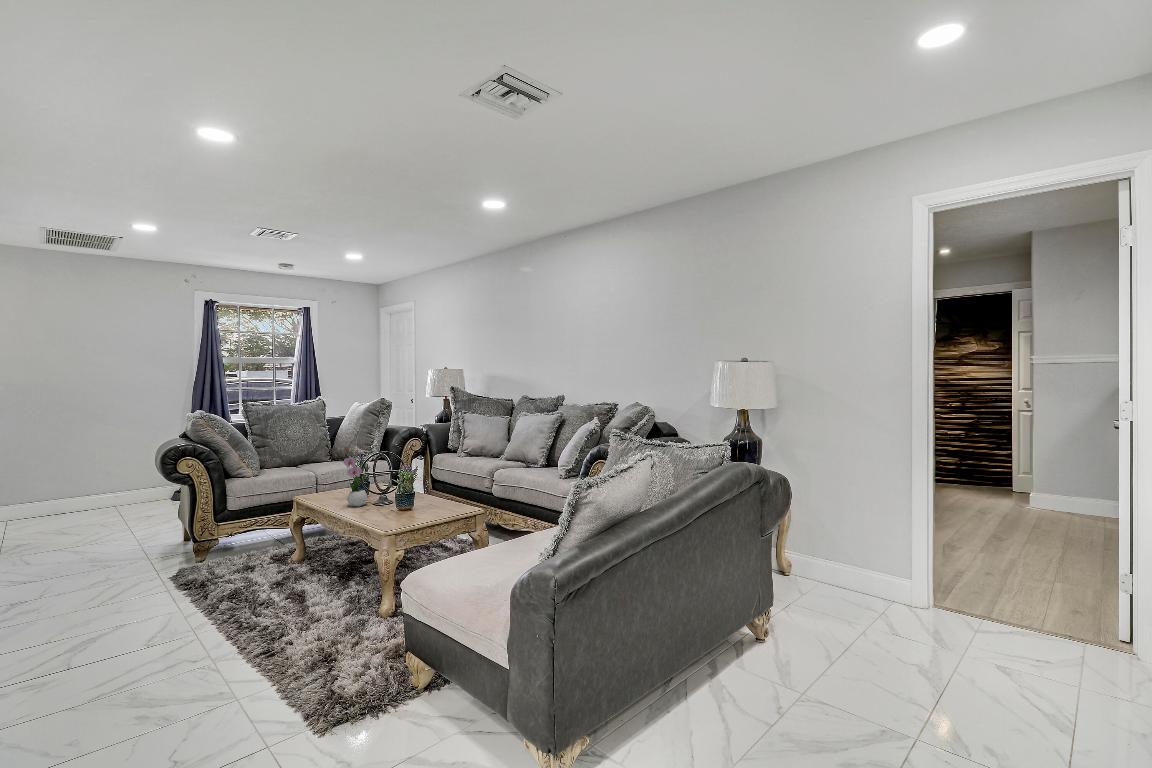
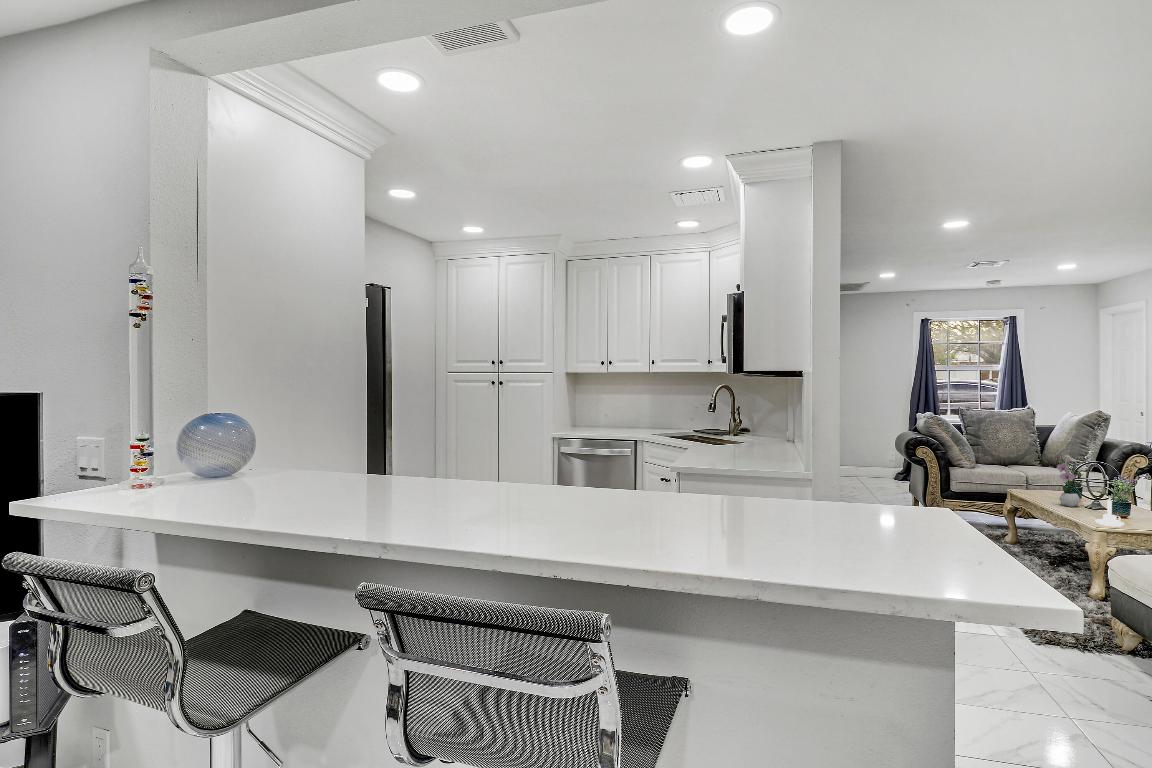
candle holder: none [383,489,410,525] -> present [1095,497,1124,527]

